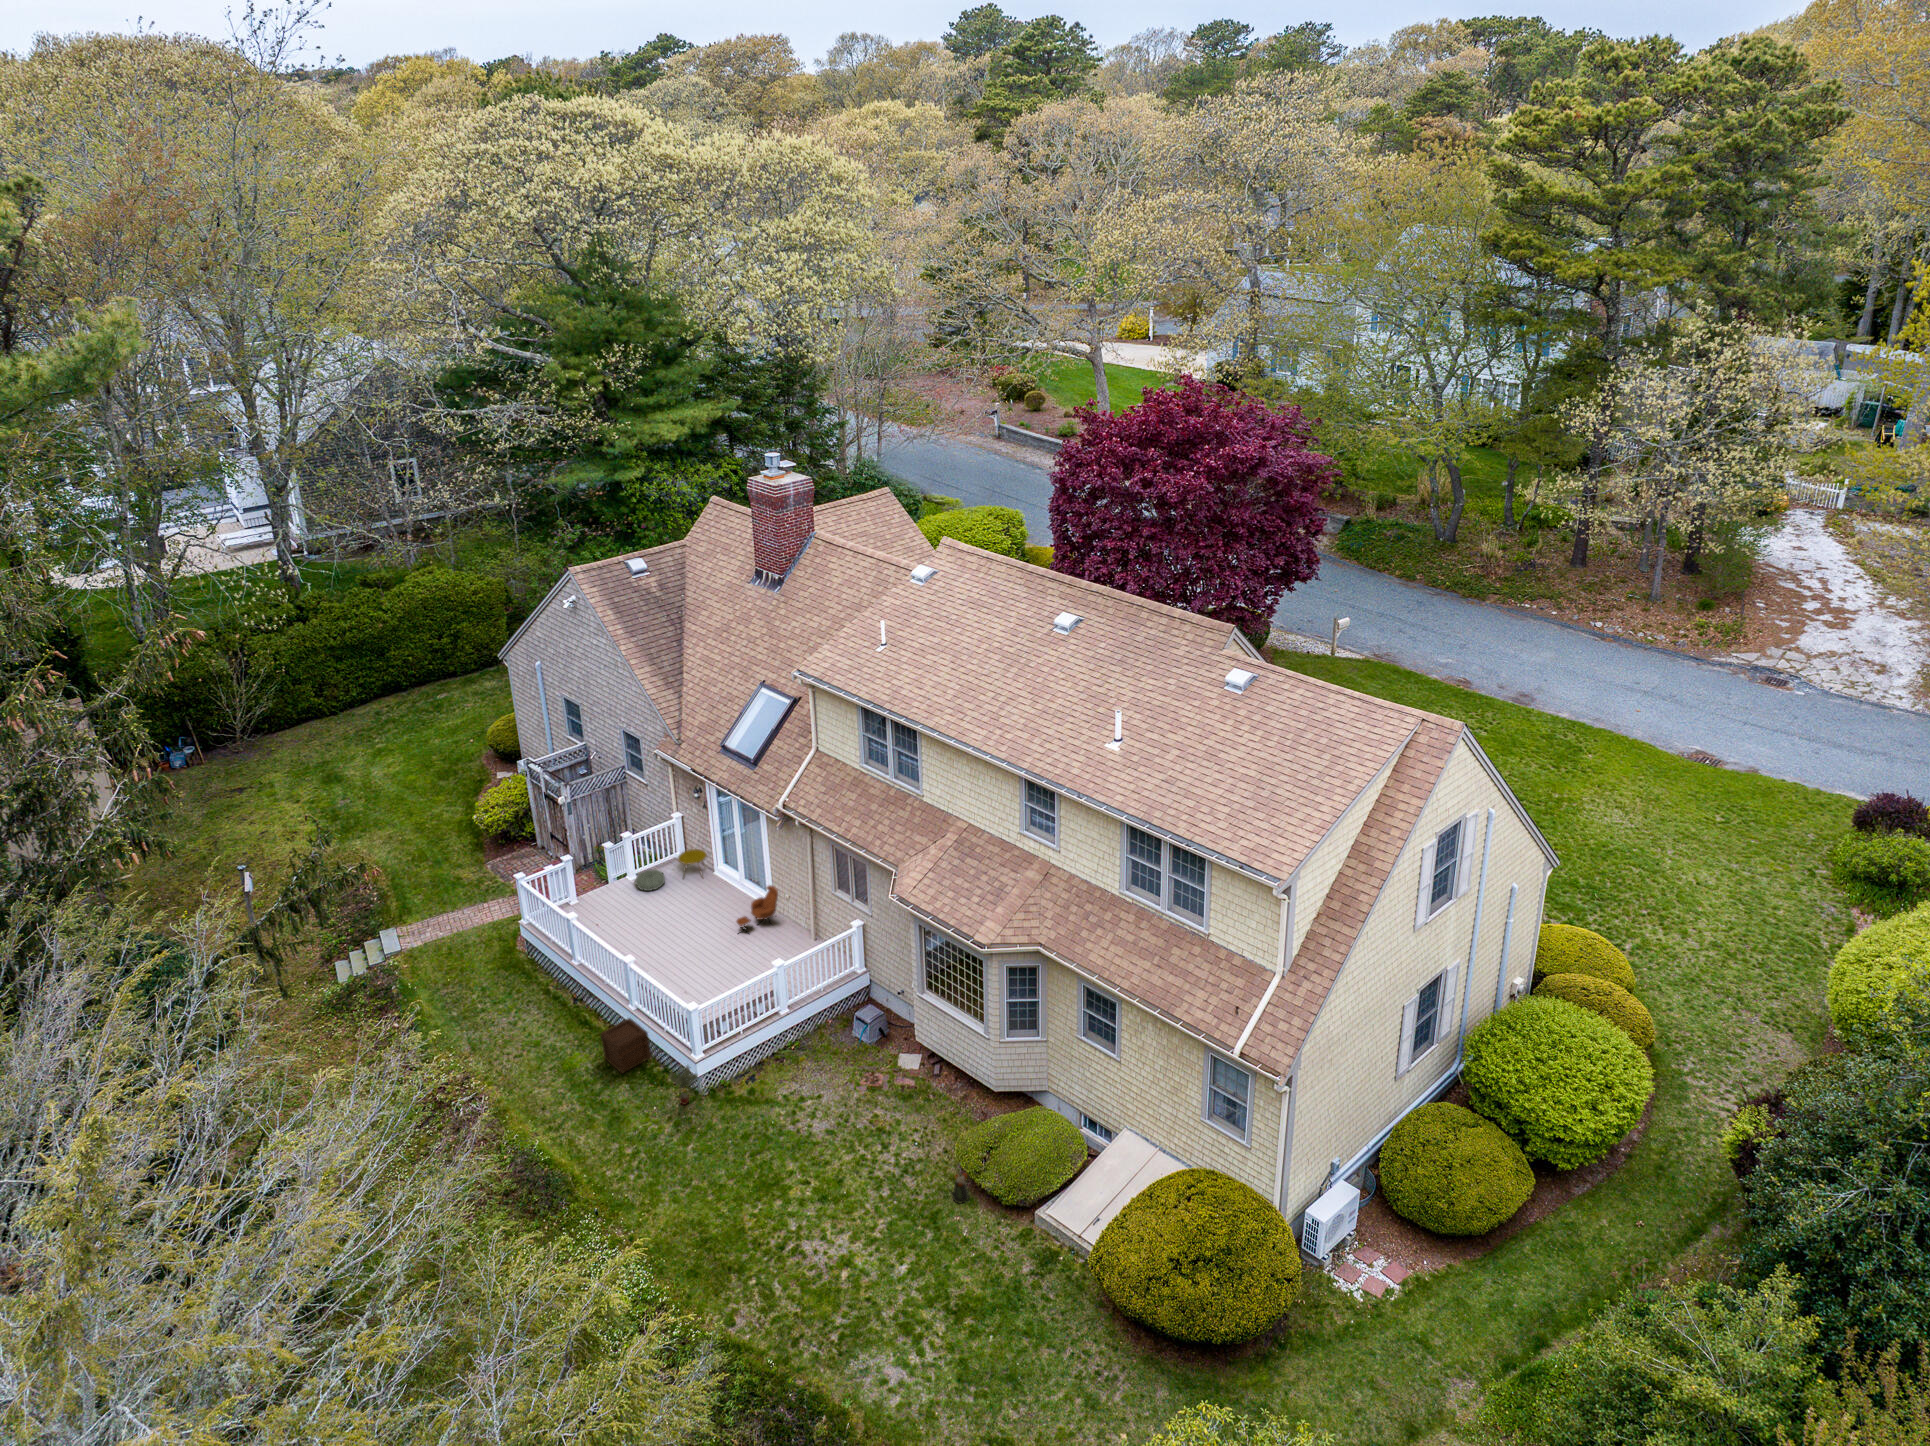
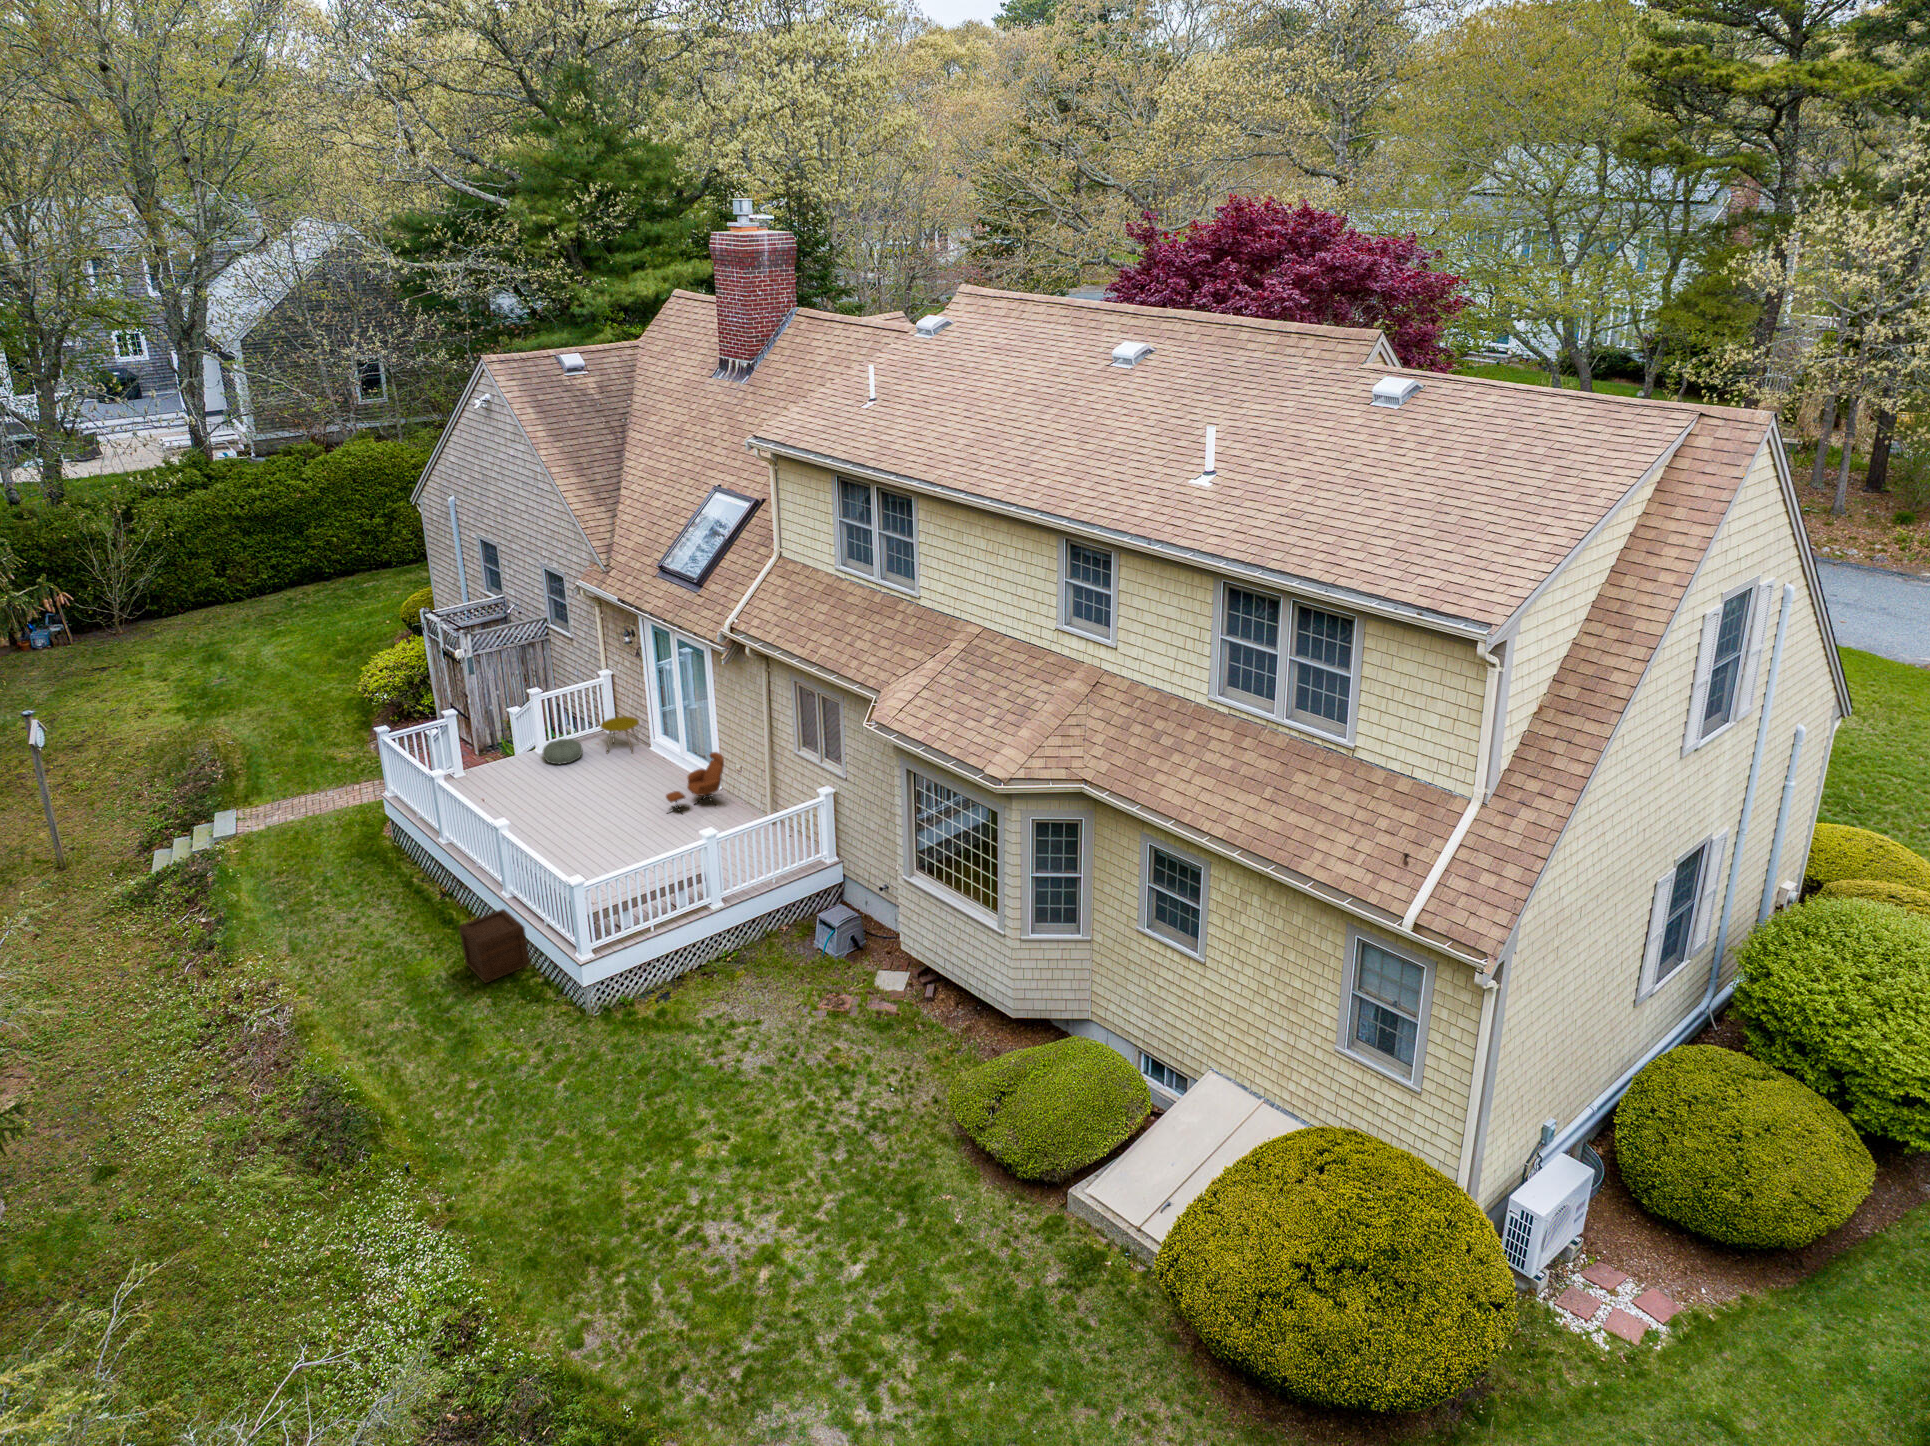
potted tree: present [668,1066,698,1105] -> none [542,964,585,1025]
watering can: present [948,1173,969,1203] -> none [932,1123,971,1173]

